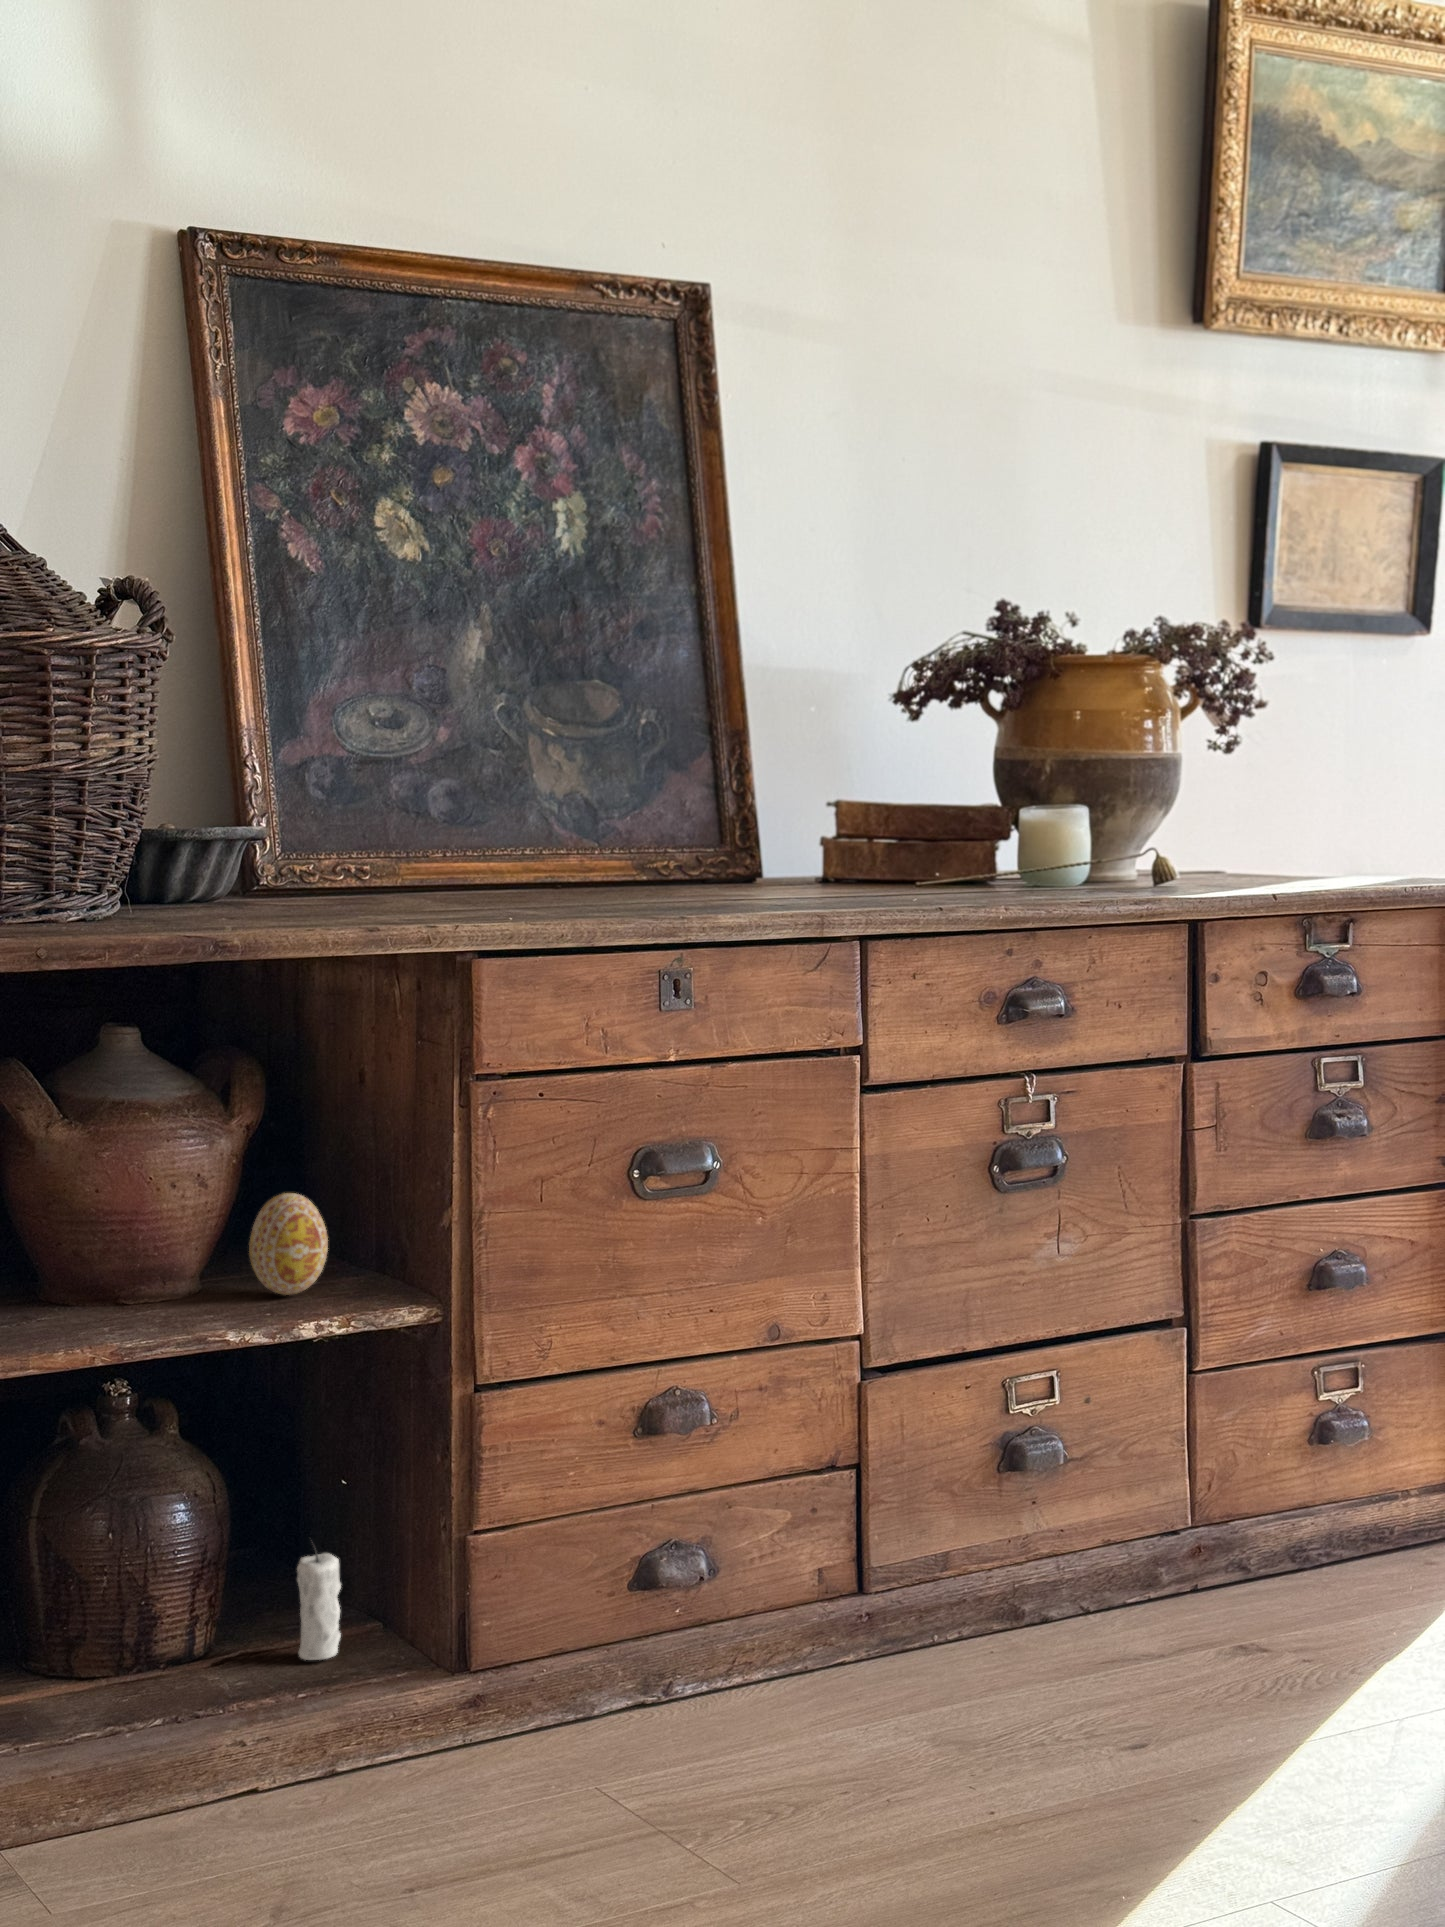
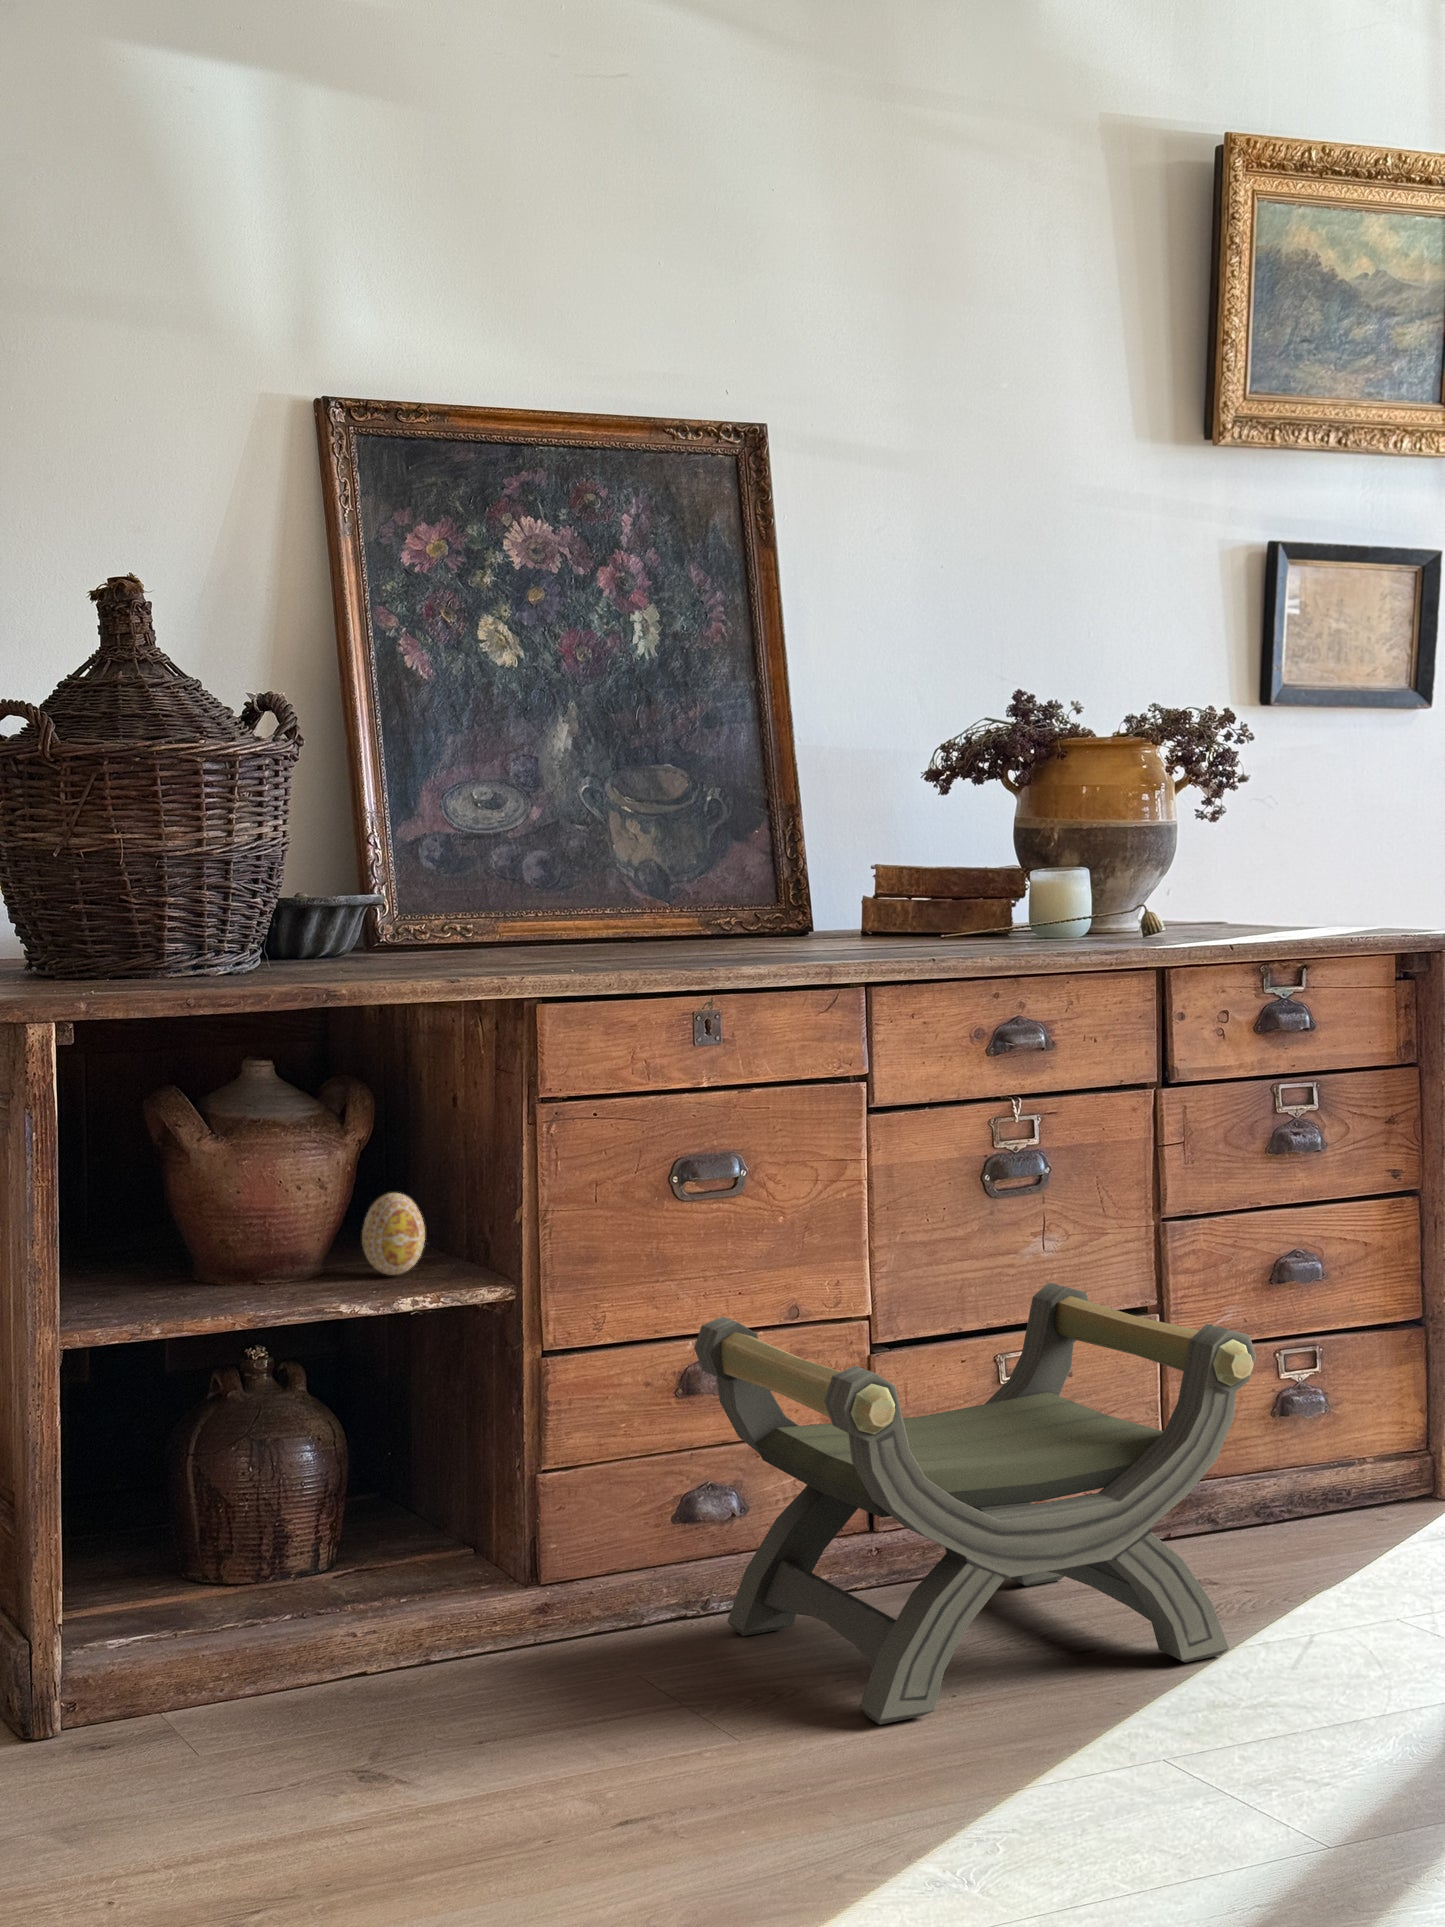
stool: none [662,1292,1343,1853] -> present [694,1283,1256,1725]
candle: present [297,1552,341,1660] -> none [400,1472,436,1572]

